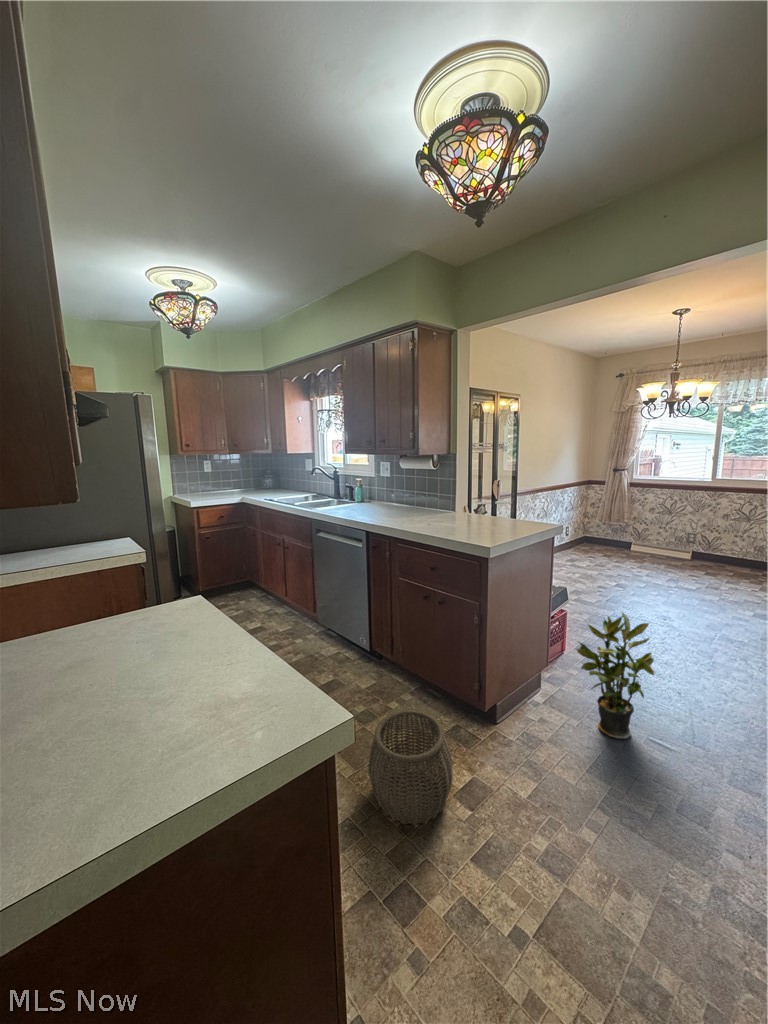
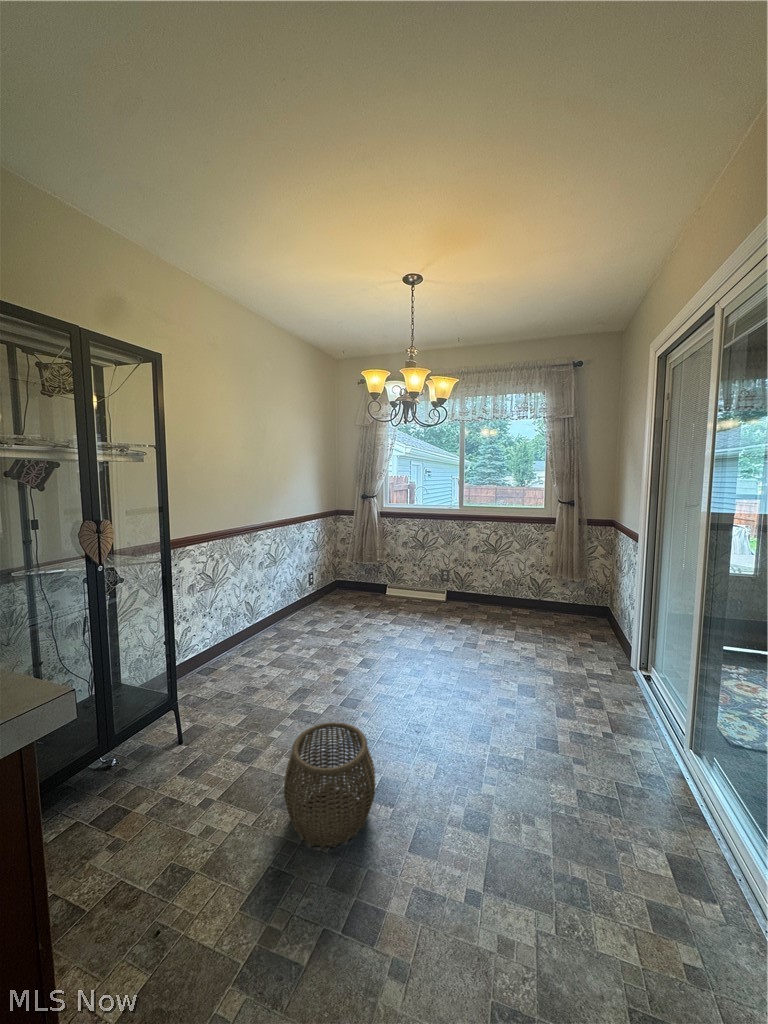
potted plant: present [577,612,654,739] -> none [446,598,505,708]

